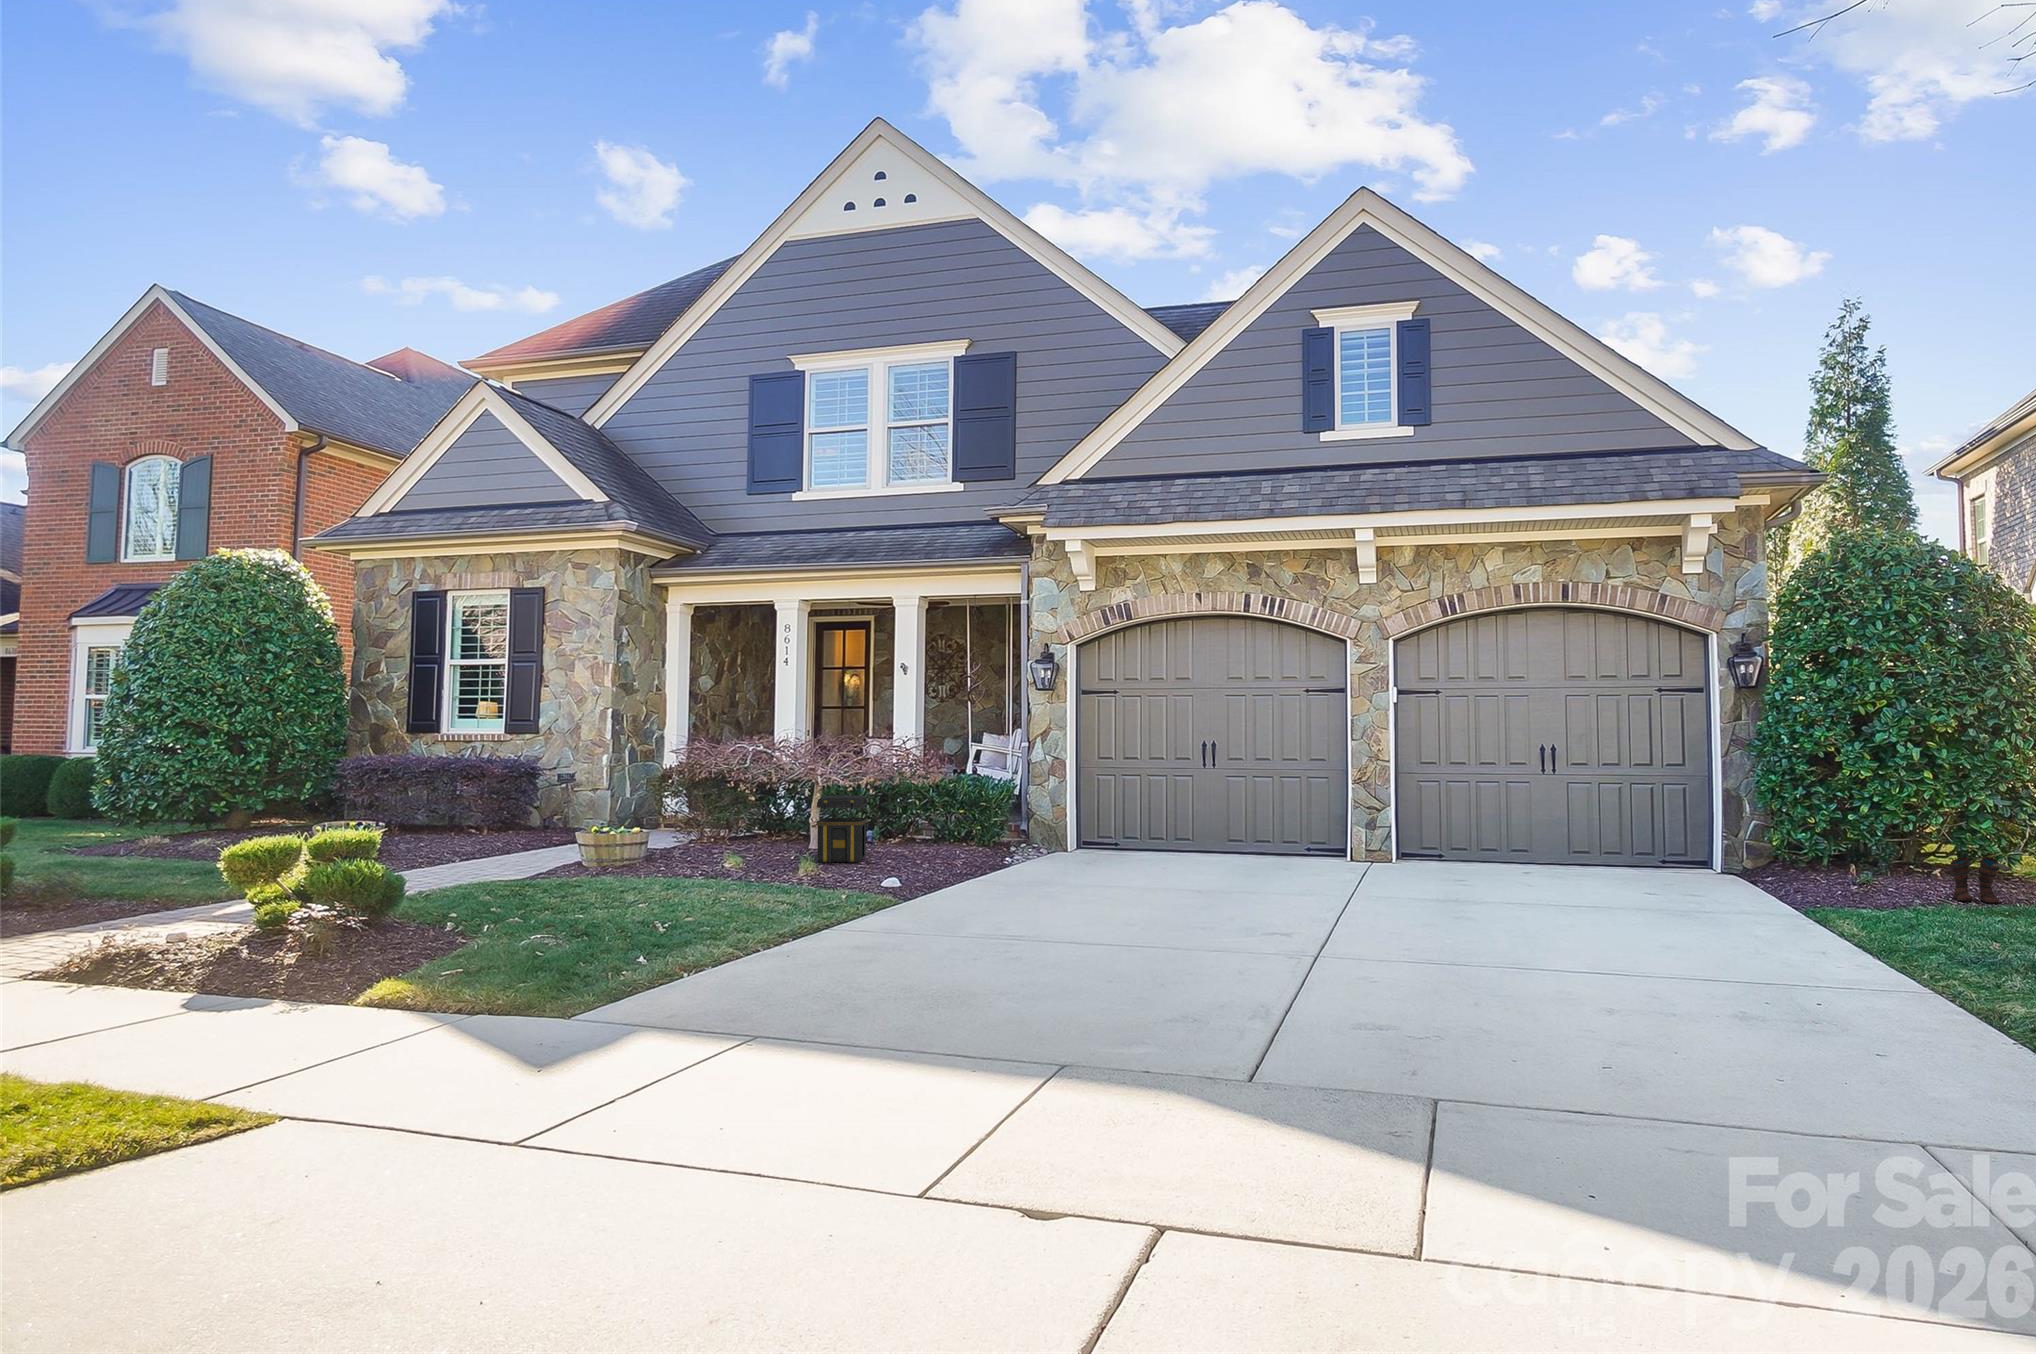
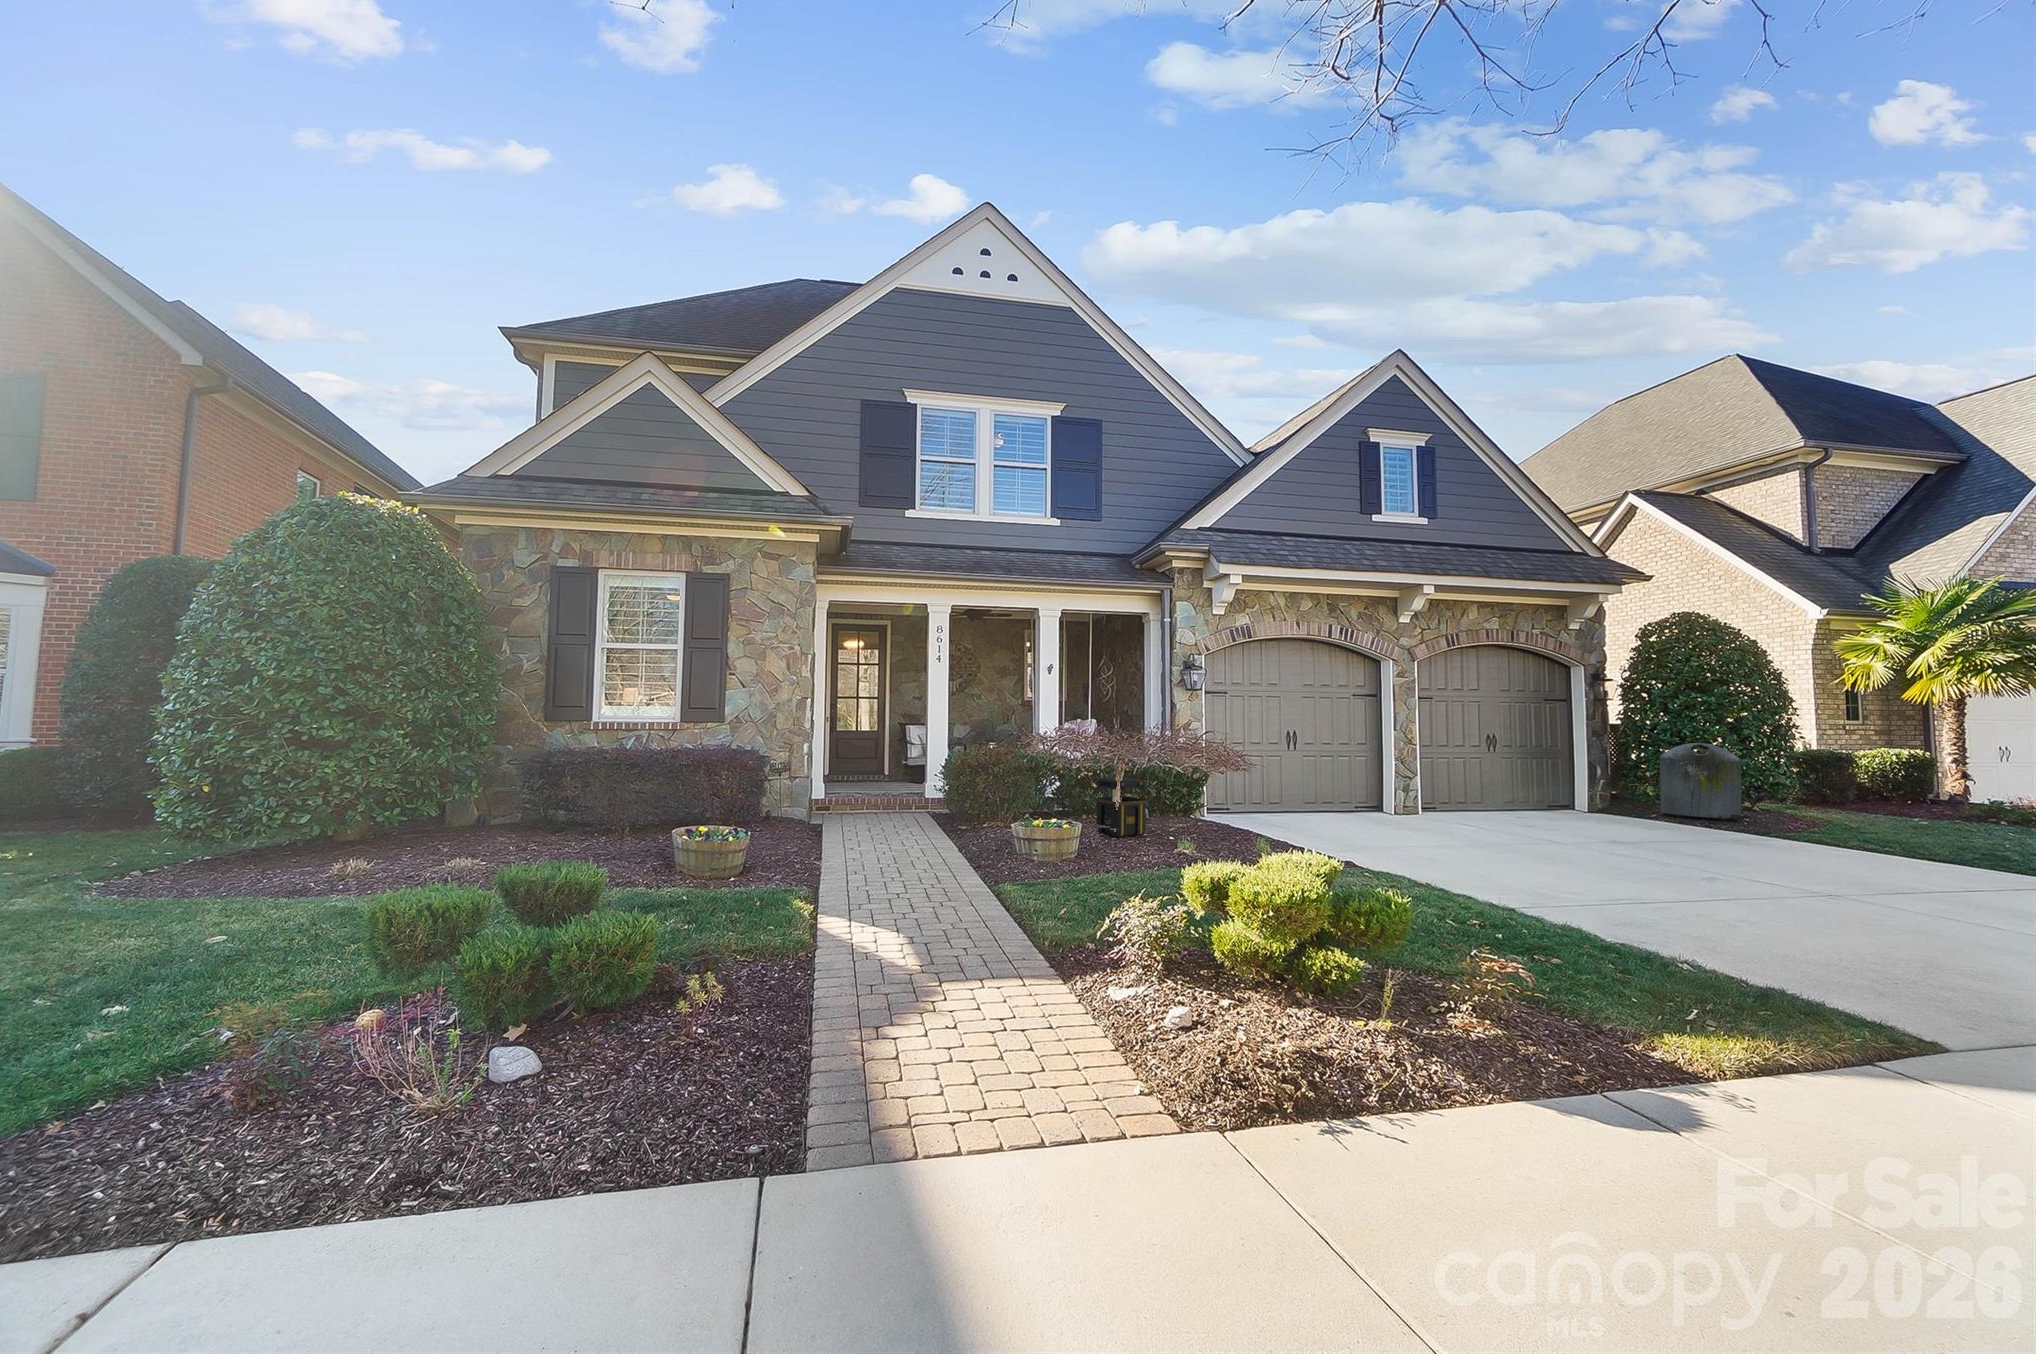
trash can: none [1791,761,1911,898] -> present [1660,743,1742,821]
boots: present [1950,857,2011,903] -> none [1748,796,1783,821]

